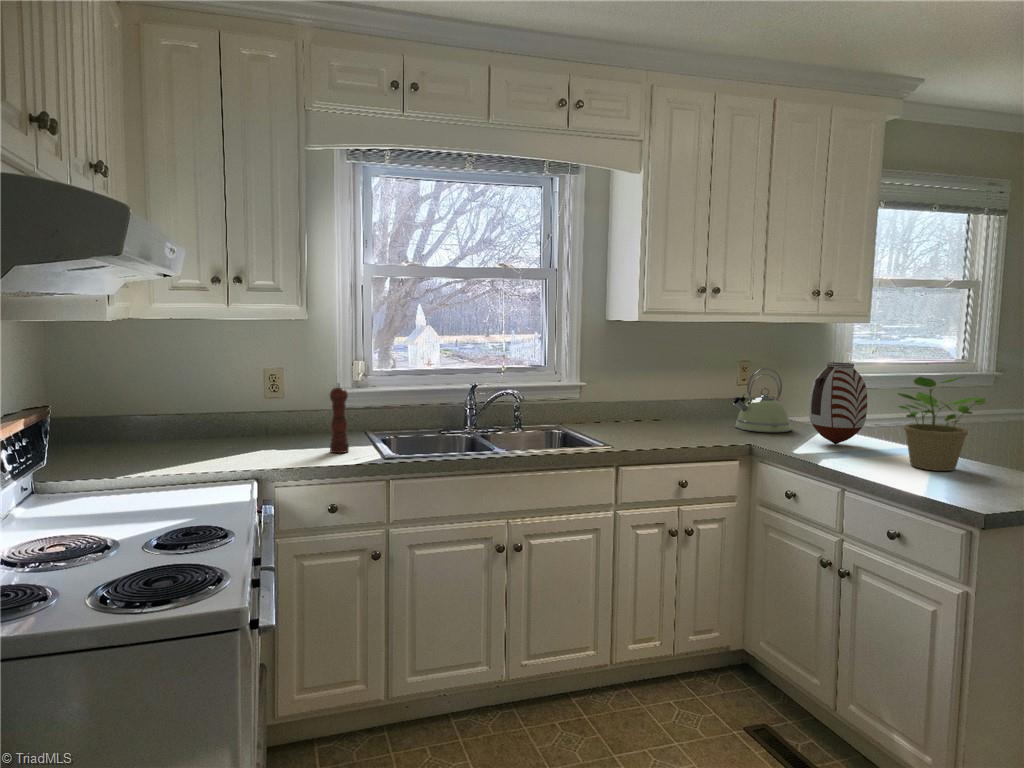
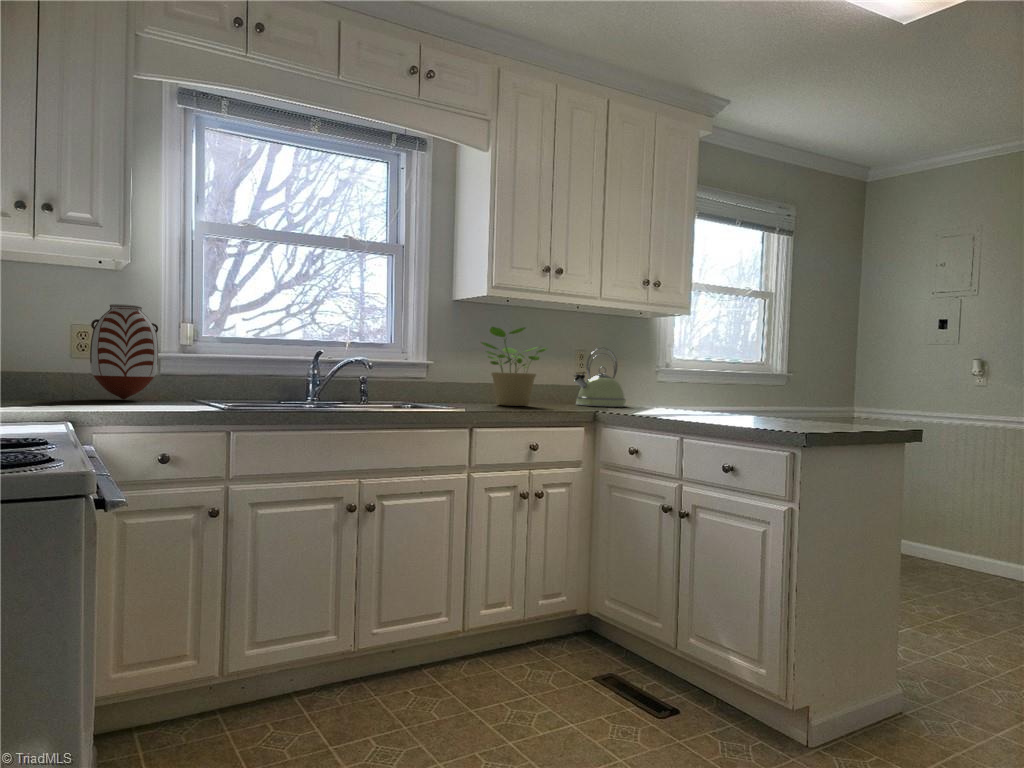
vase: present [809,362,867,444] -> present [90,304,158,399]
potted plant: present [898,377,985,471] -> present [481,327,547,406]
pepper mill: present [330,383,349,453] -> none [161,328,184,405]

